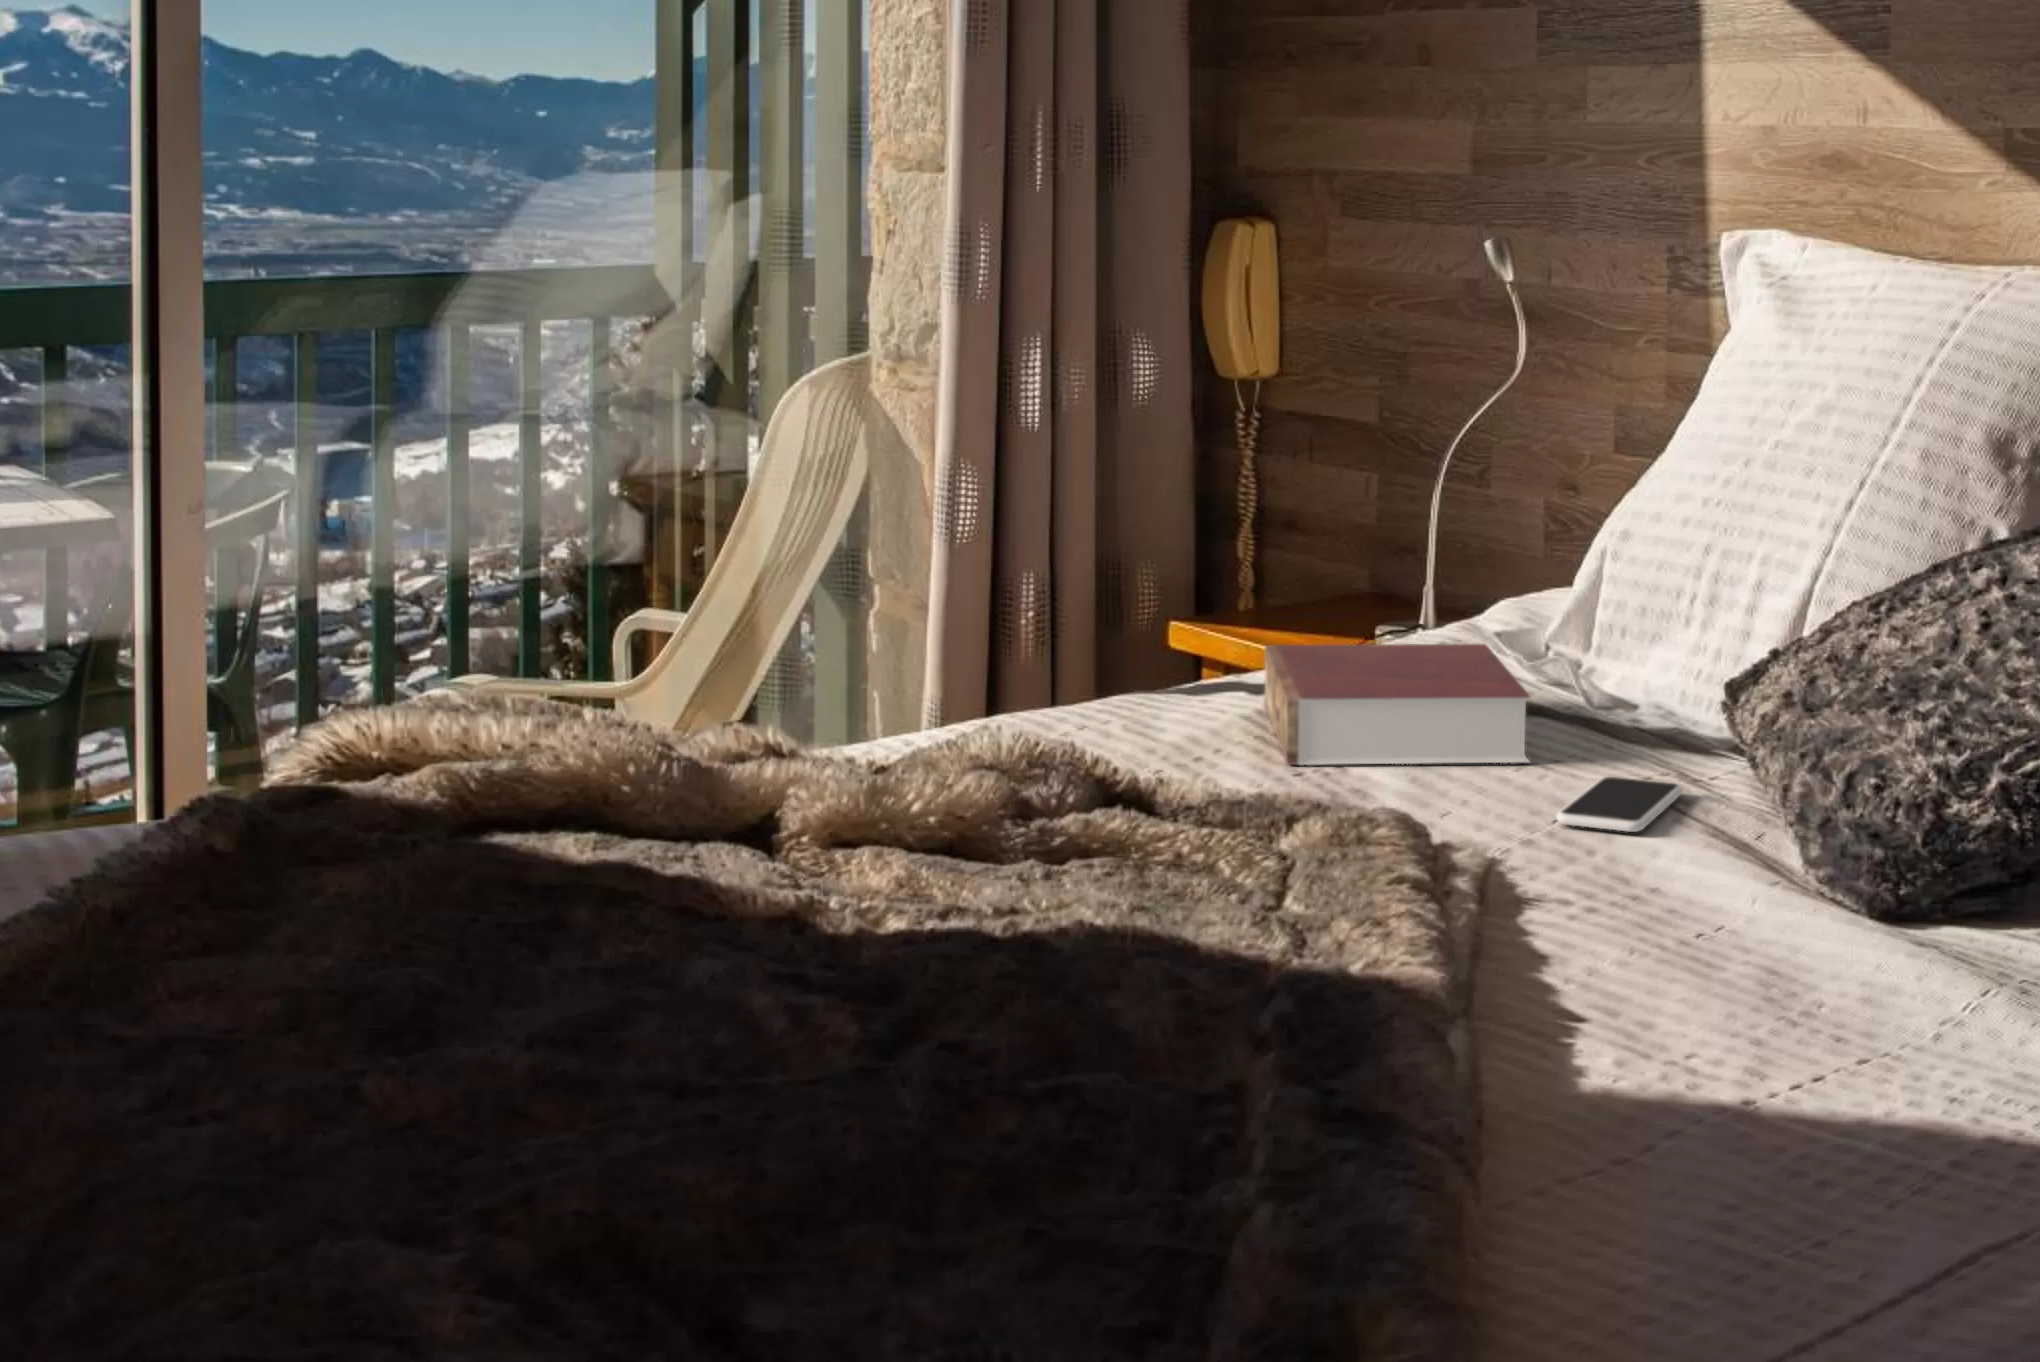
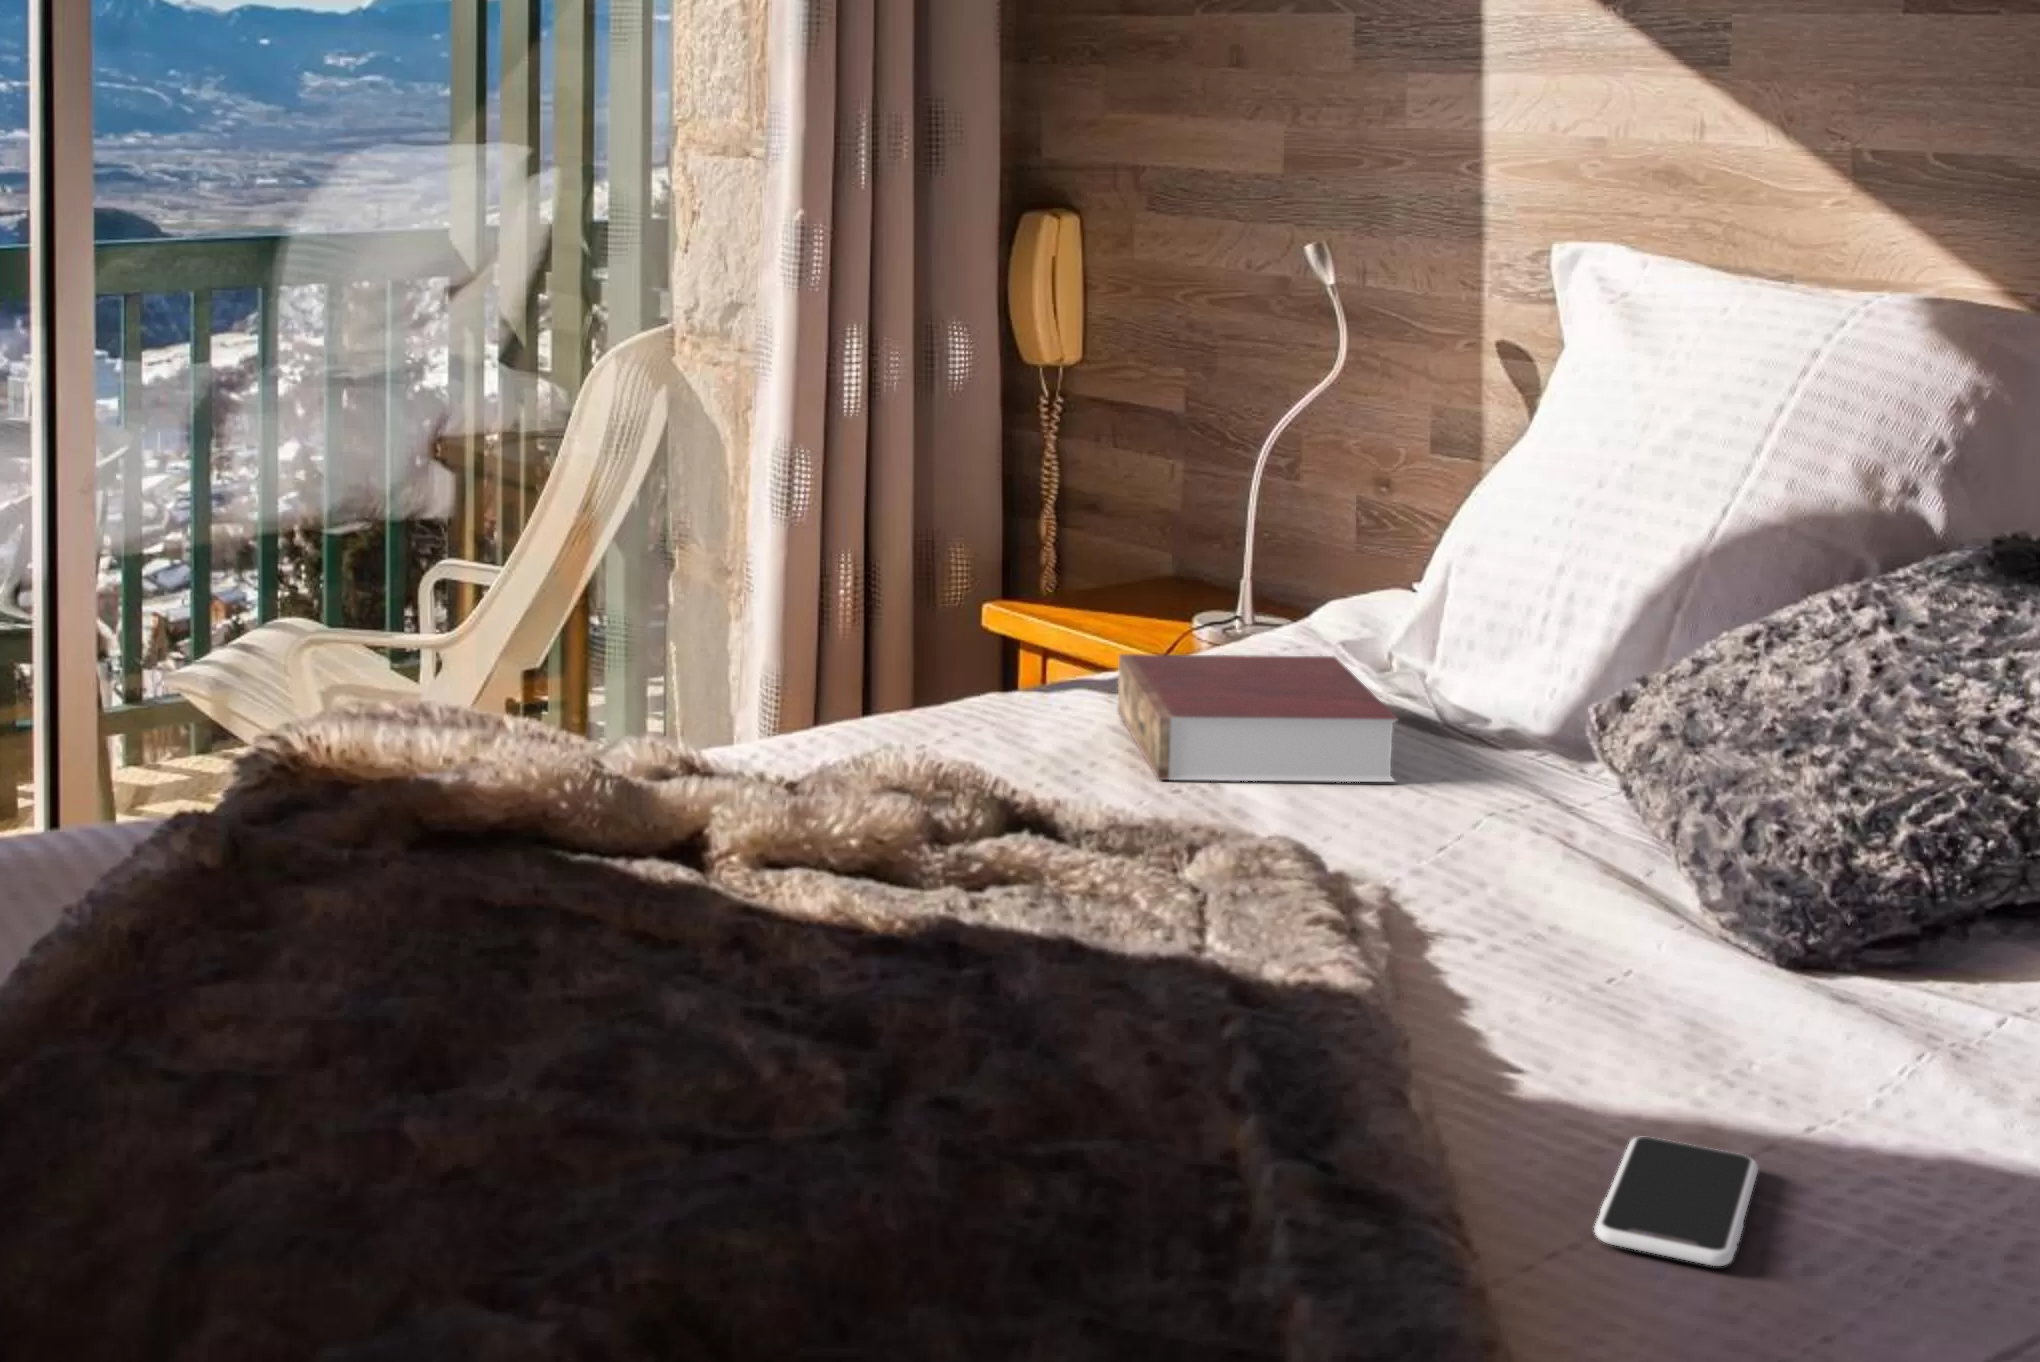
smartphone: present [1556,777,1683,832] -> present [1594,1136,1758,1266]

